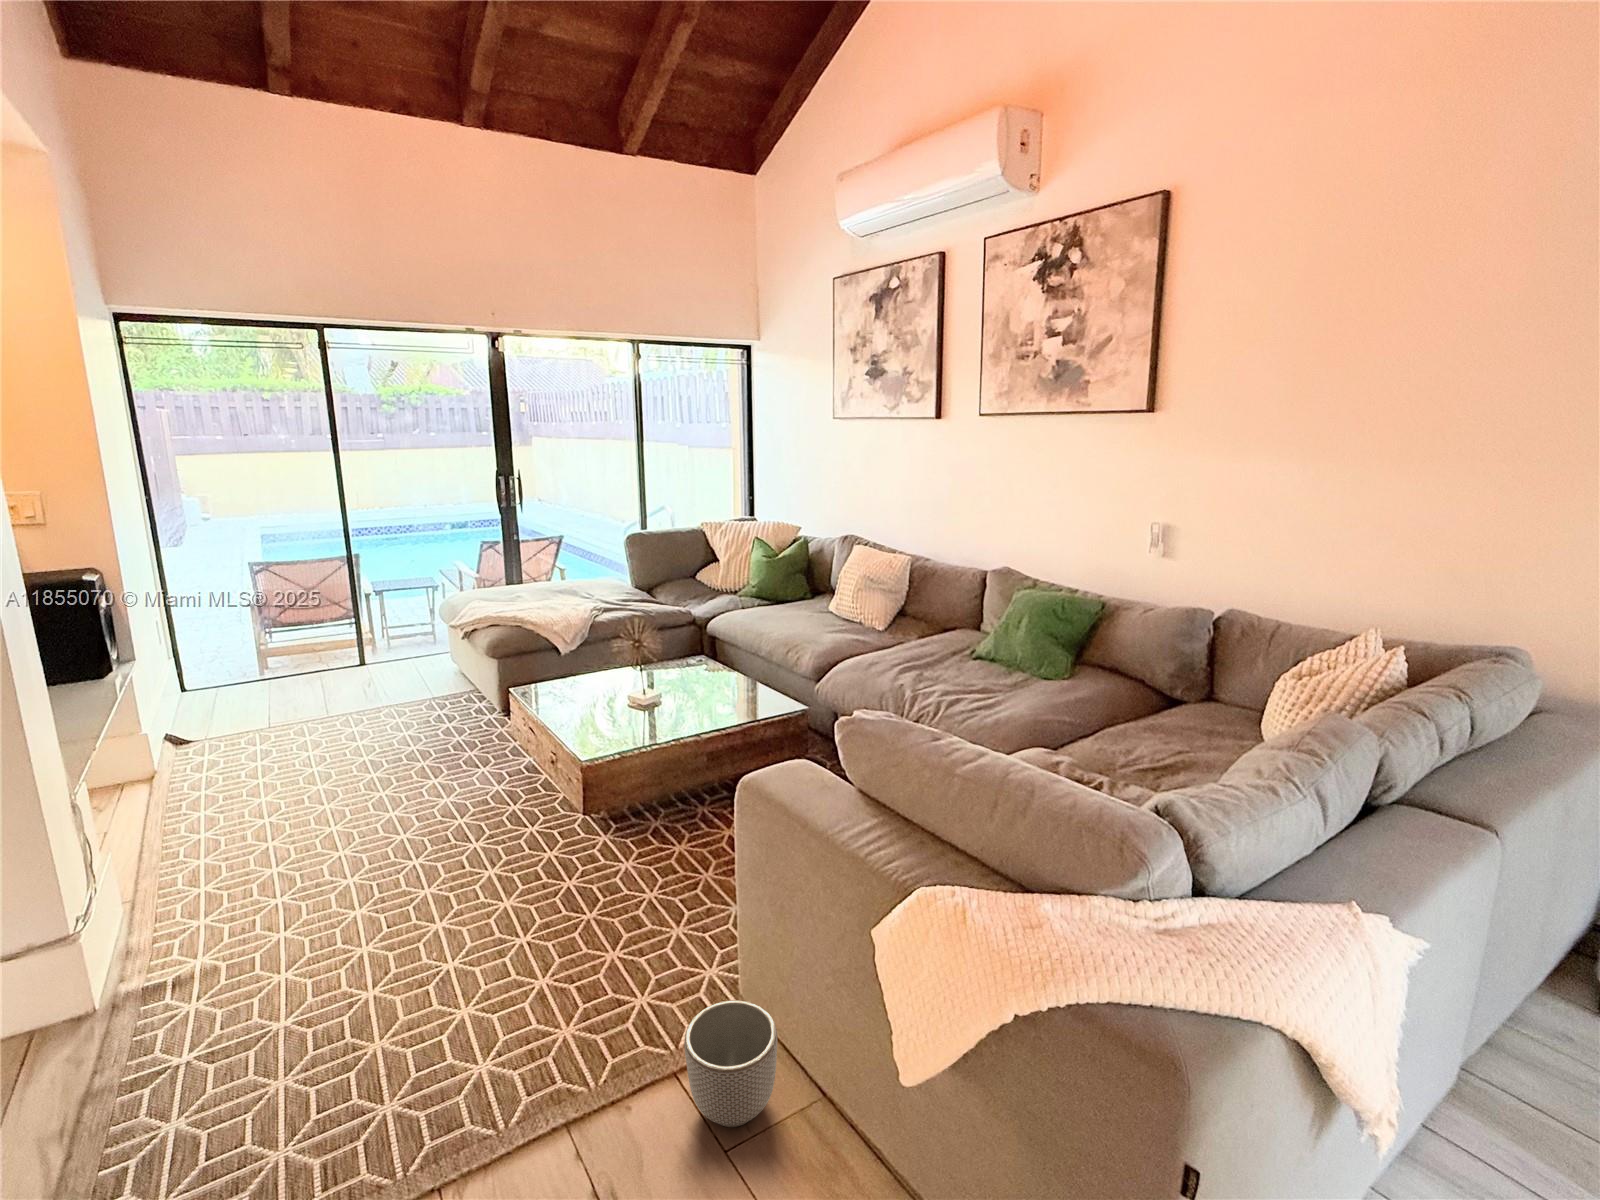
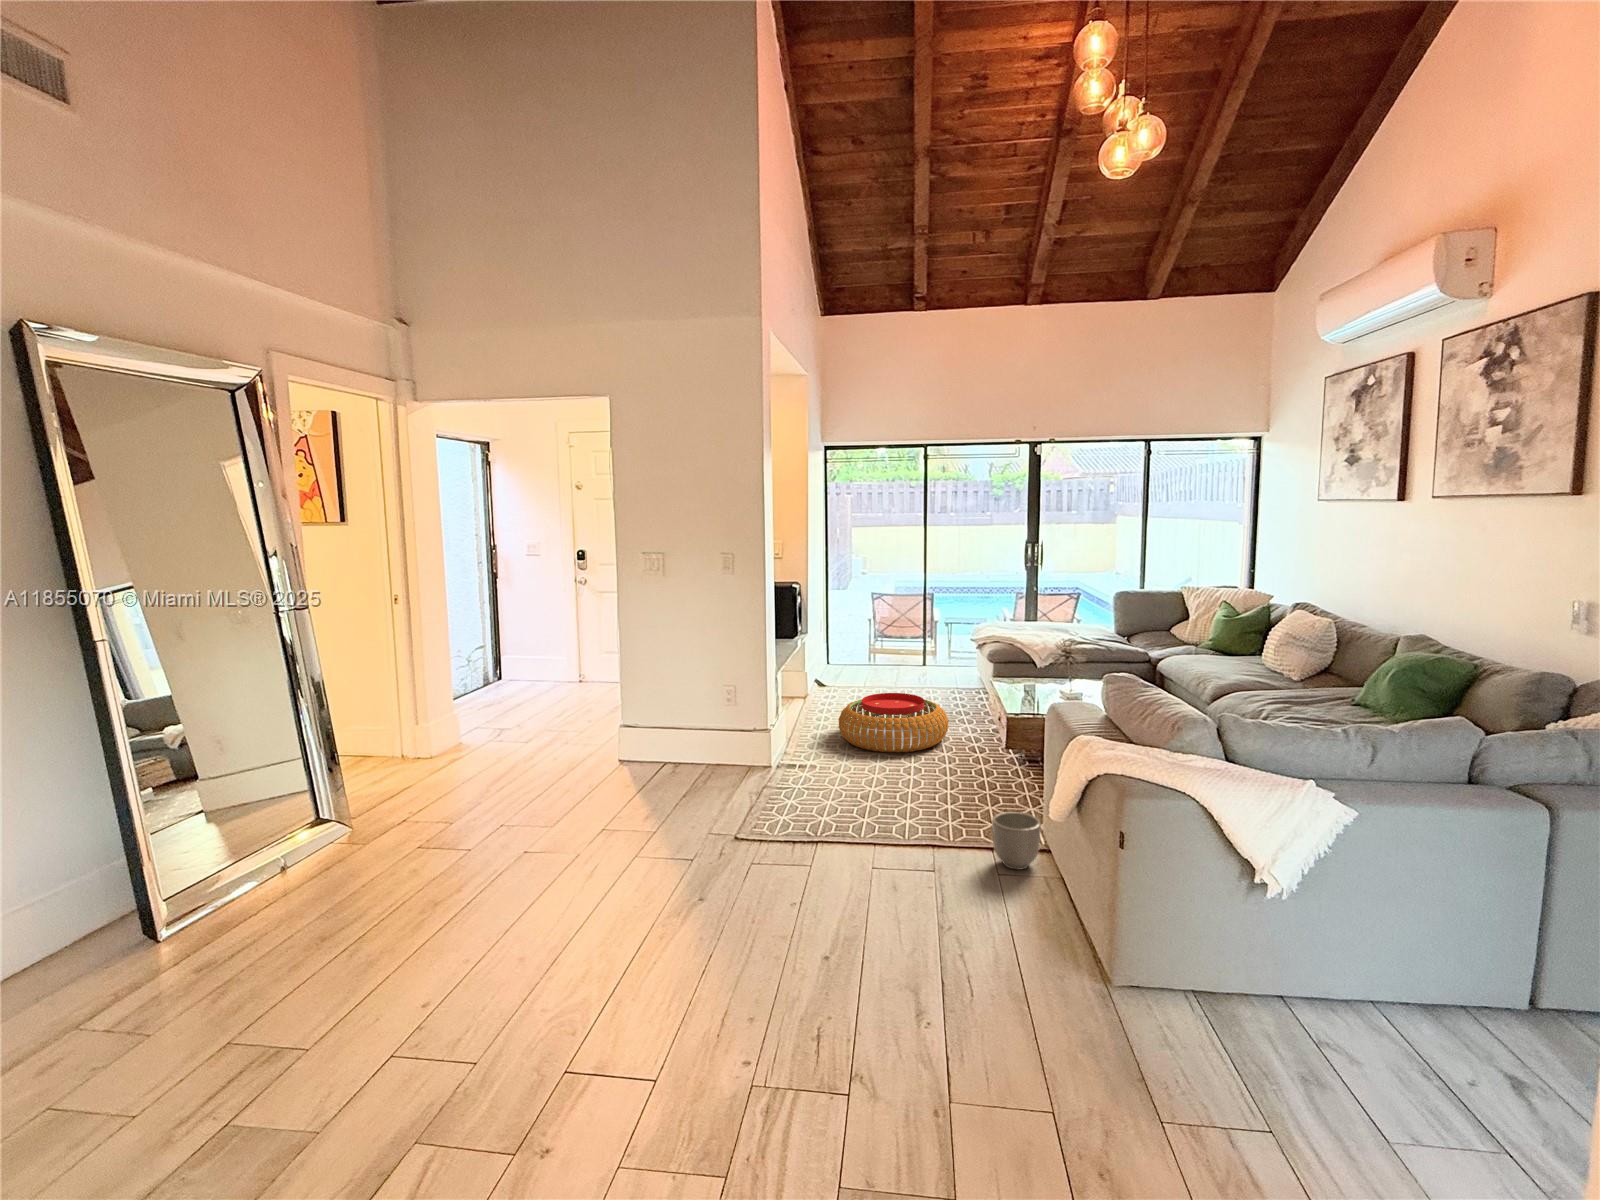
pouf: none [235,750,463,885] -> present [839,693,949,752]

